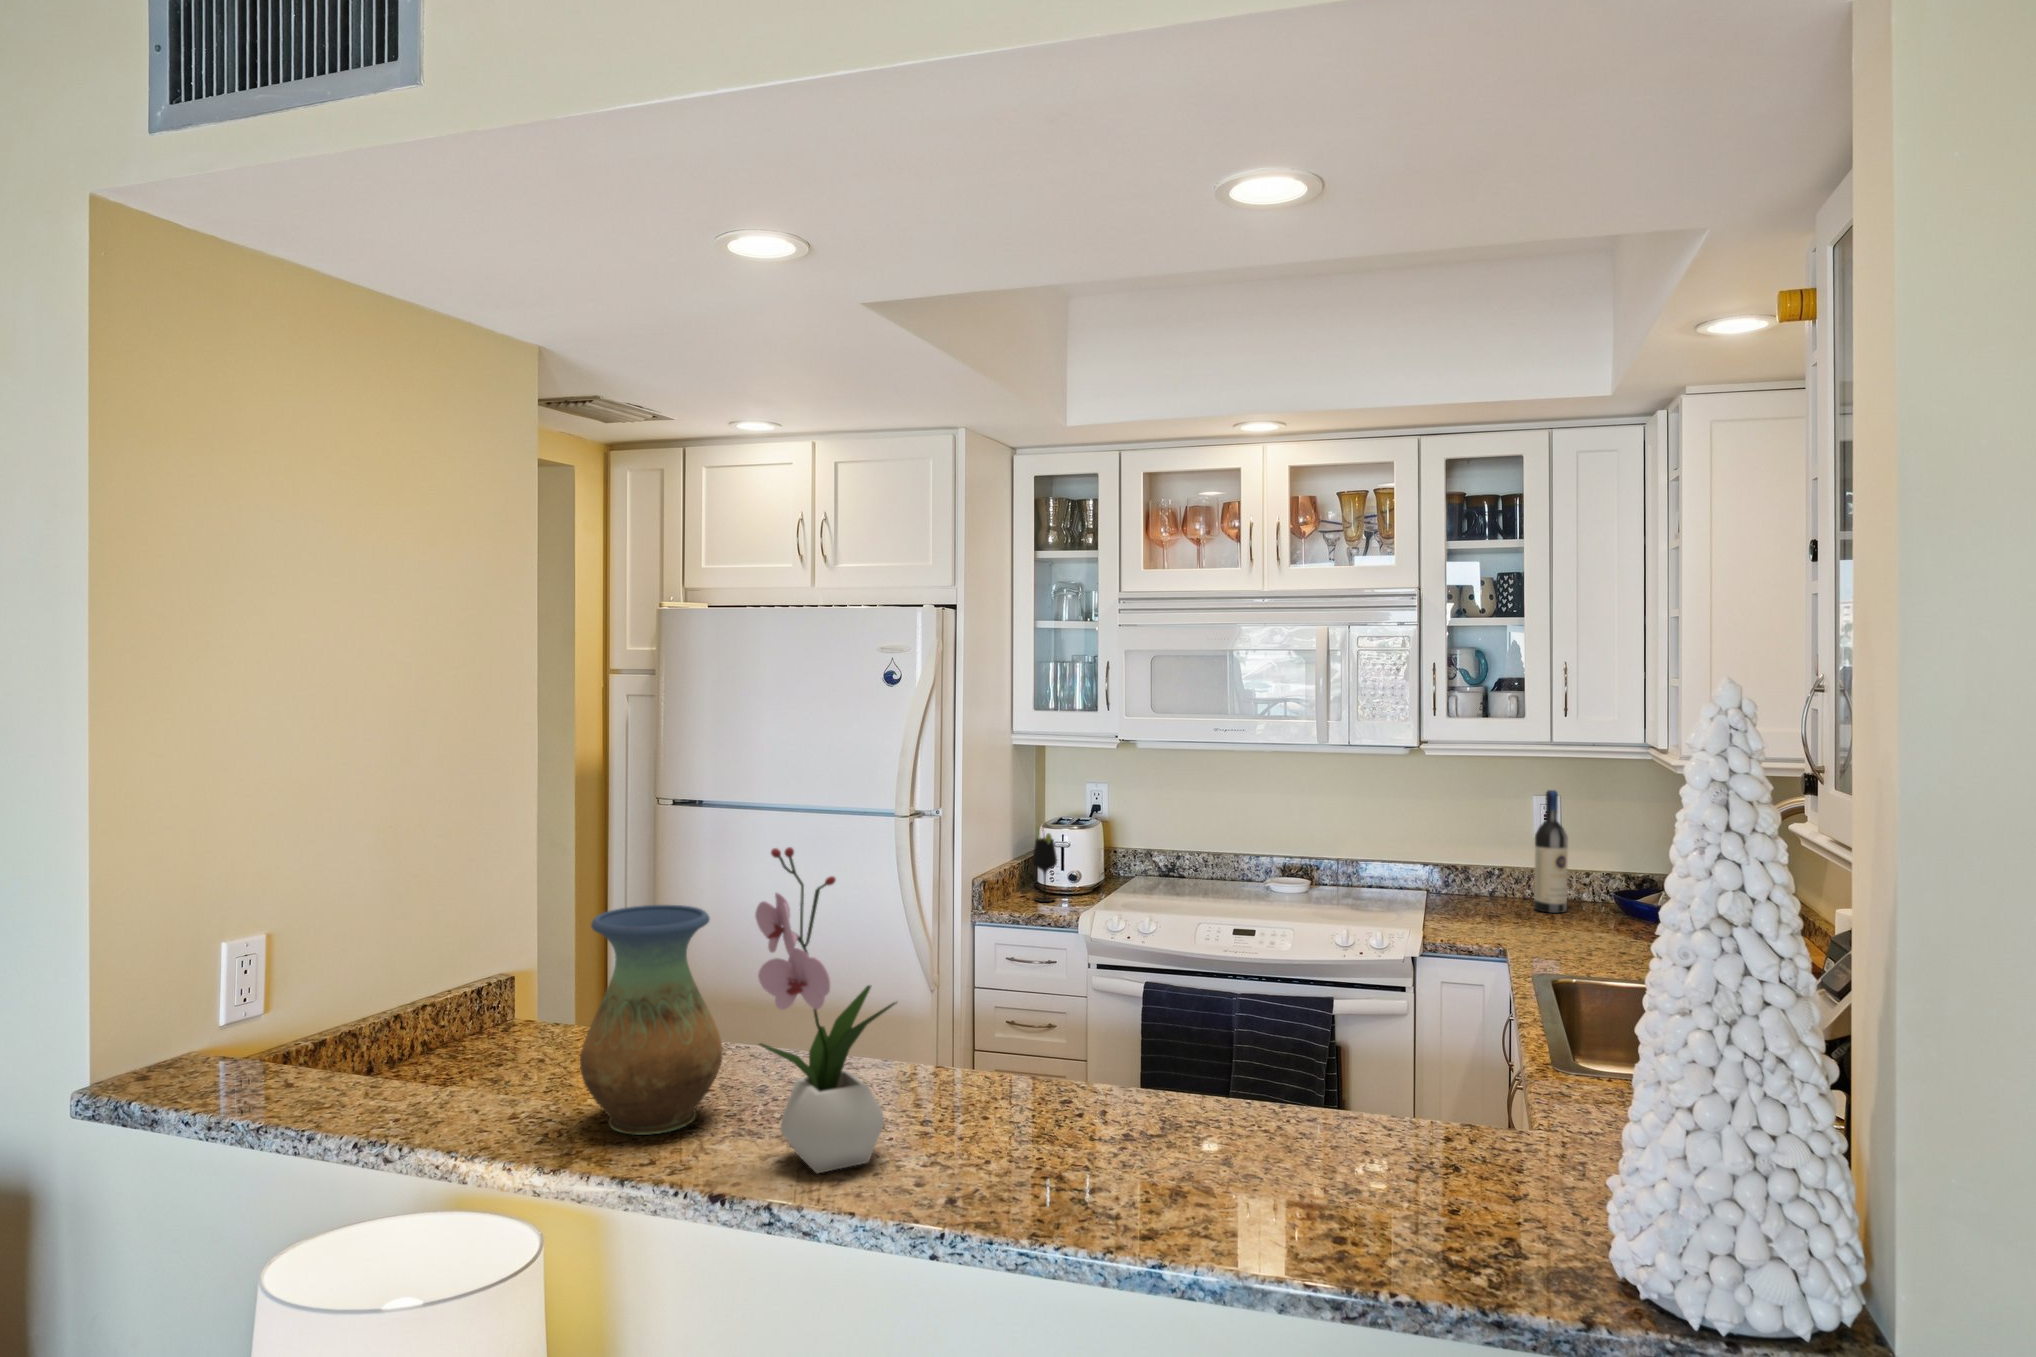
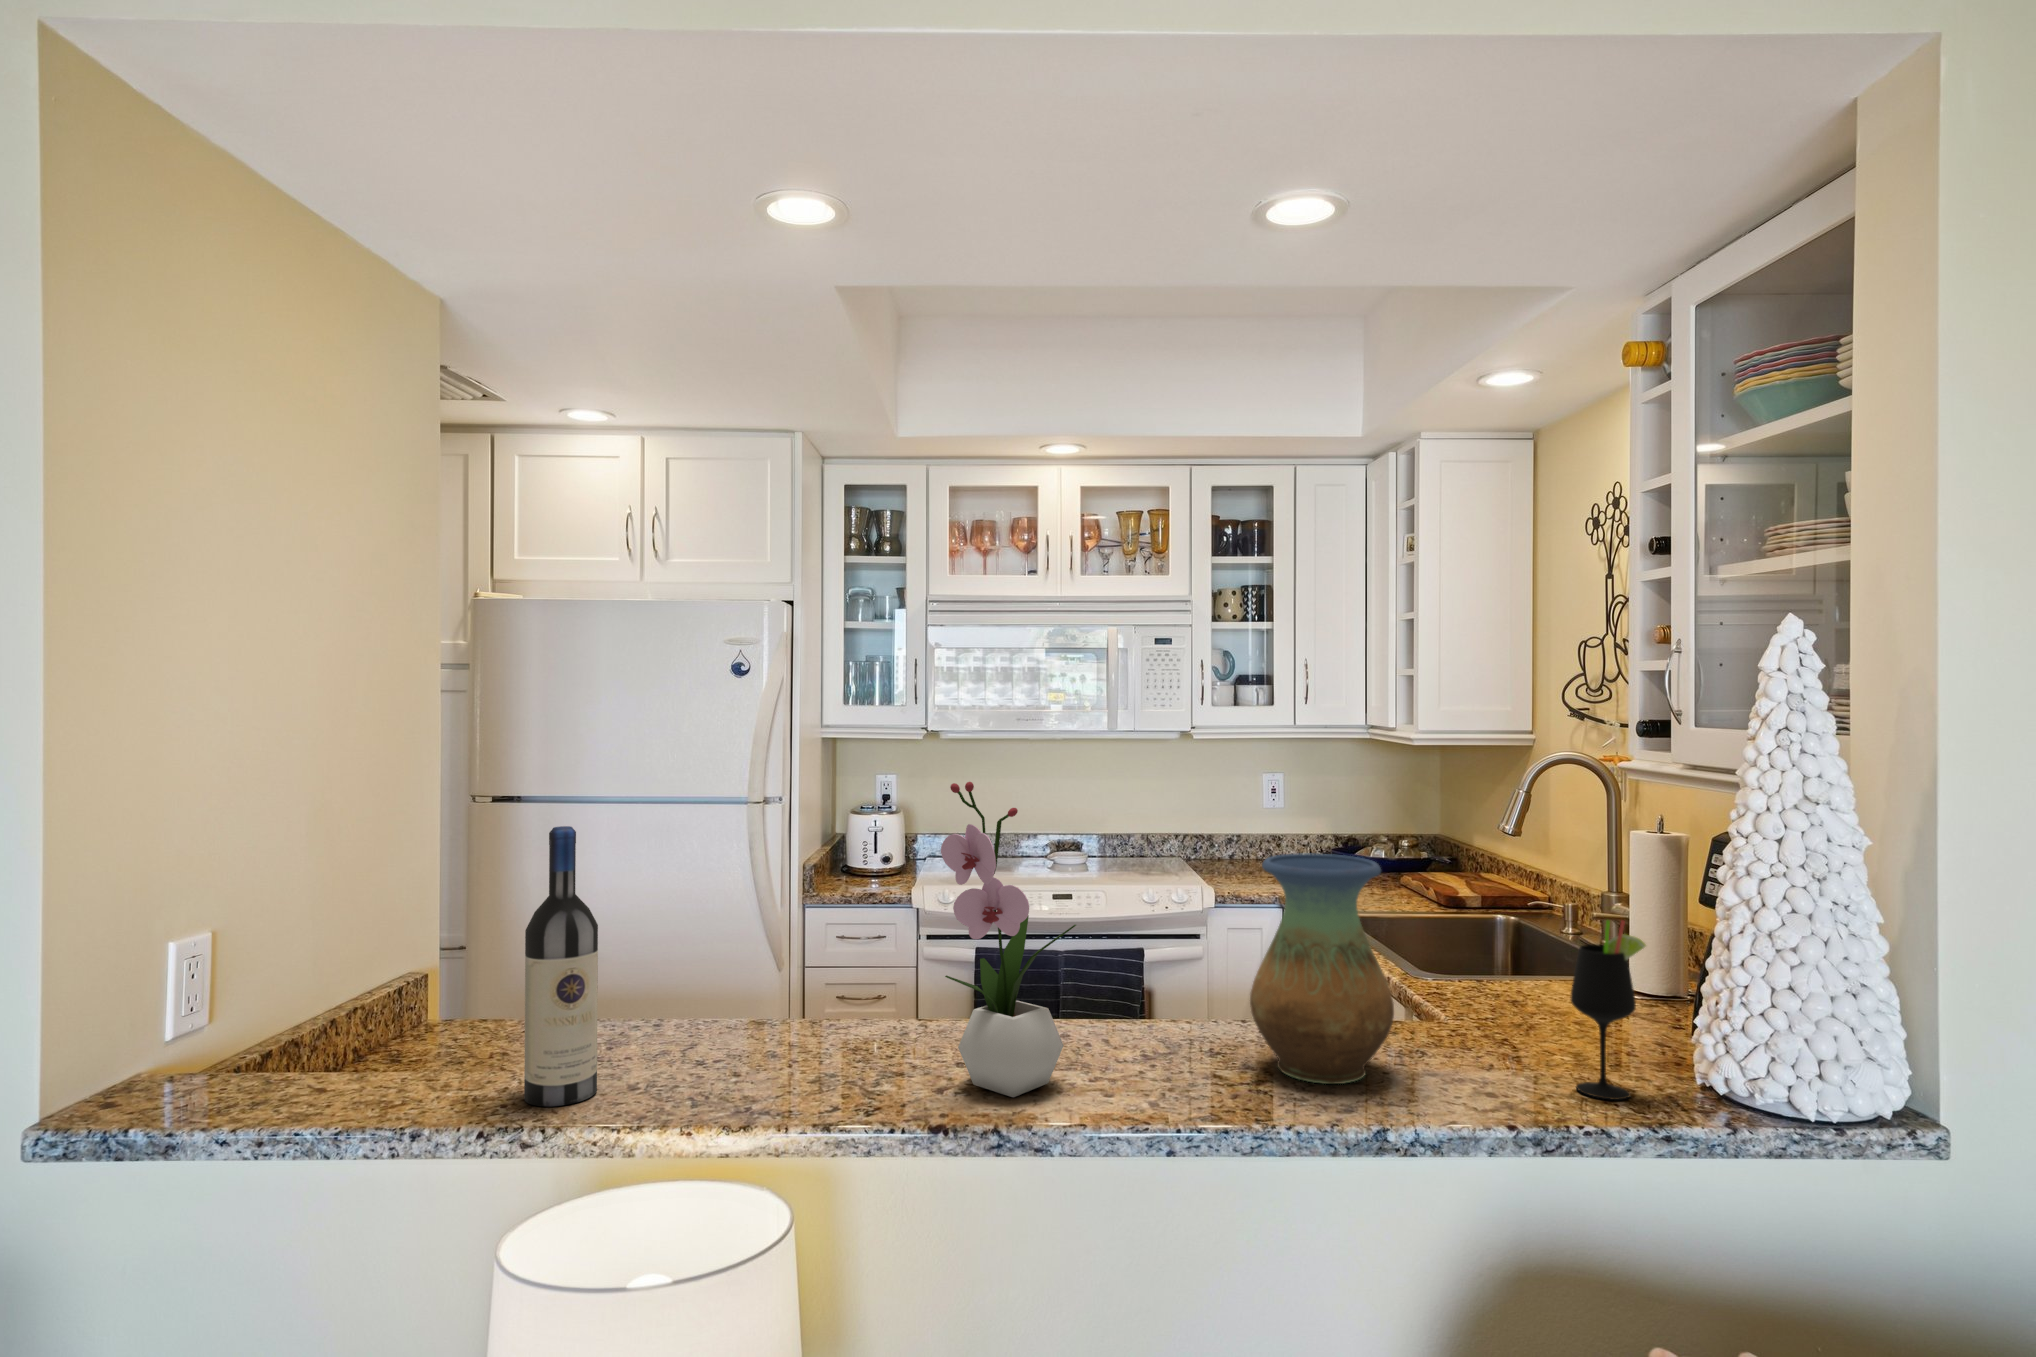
wine bottle: present [1534,790,1568,913] -> present [524,826,598,1106]
wine glass: present [1032,833,1057,902] -> present [1570,920,1646,1100]
vase: present [580,905,722,1135] -> present [1250,854,1394,1084]

